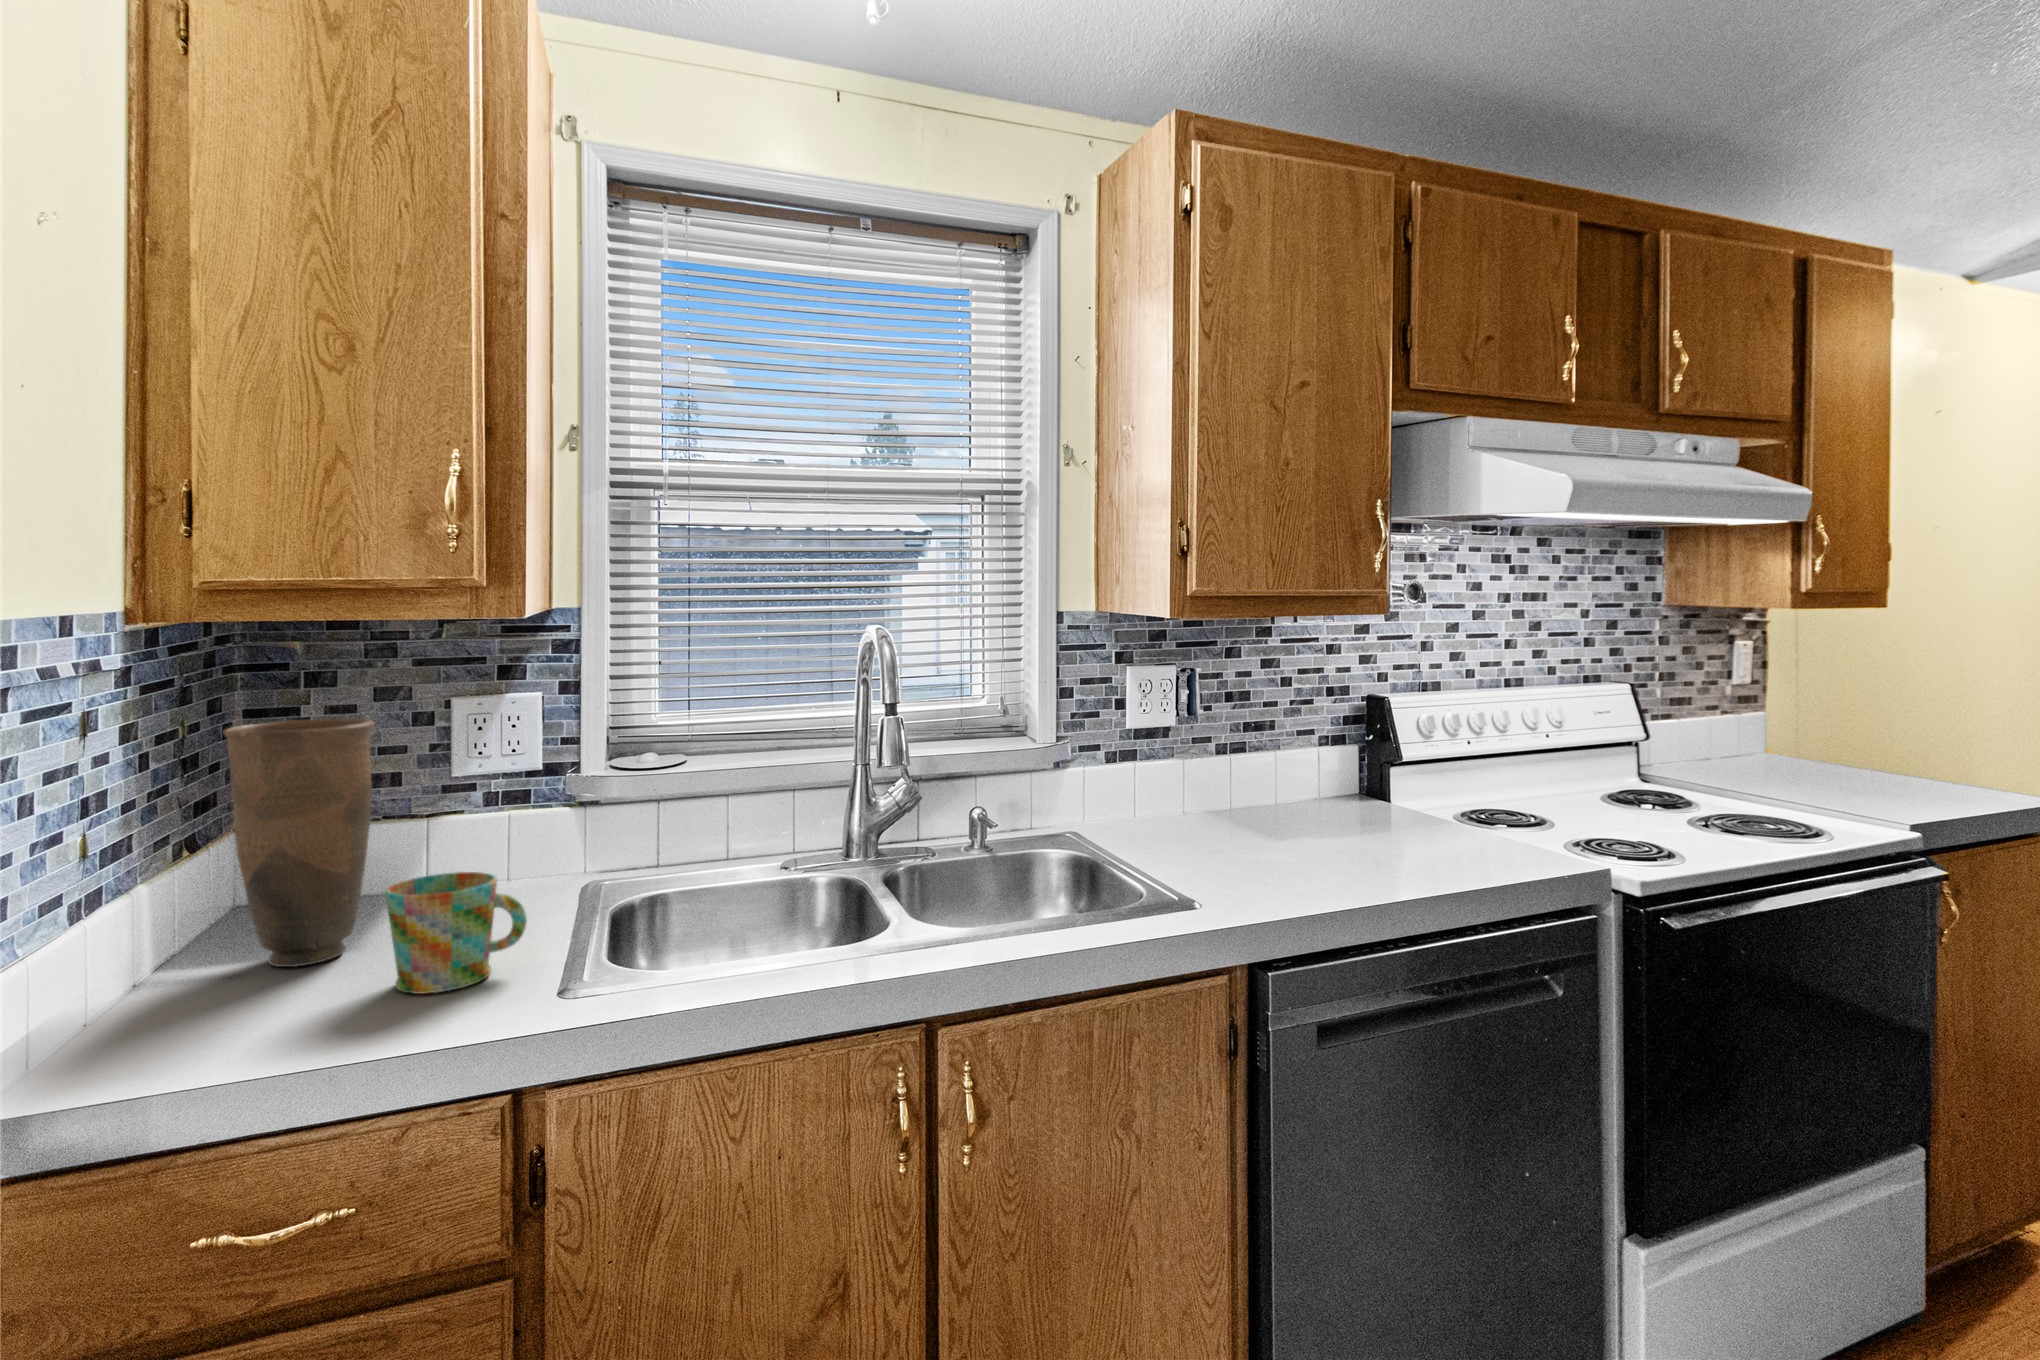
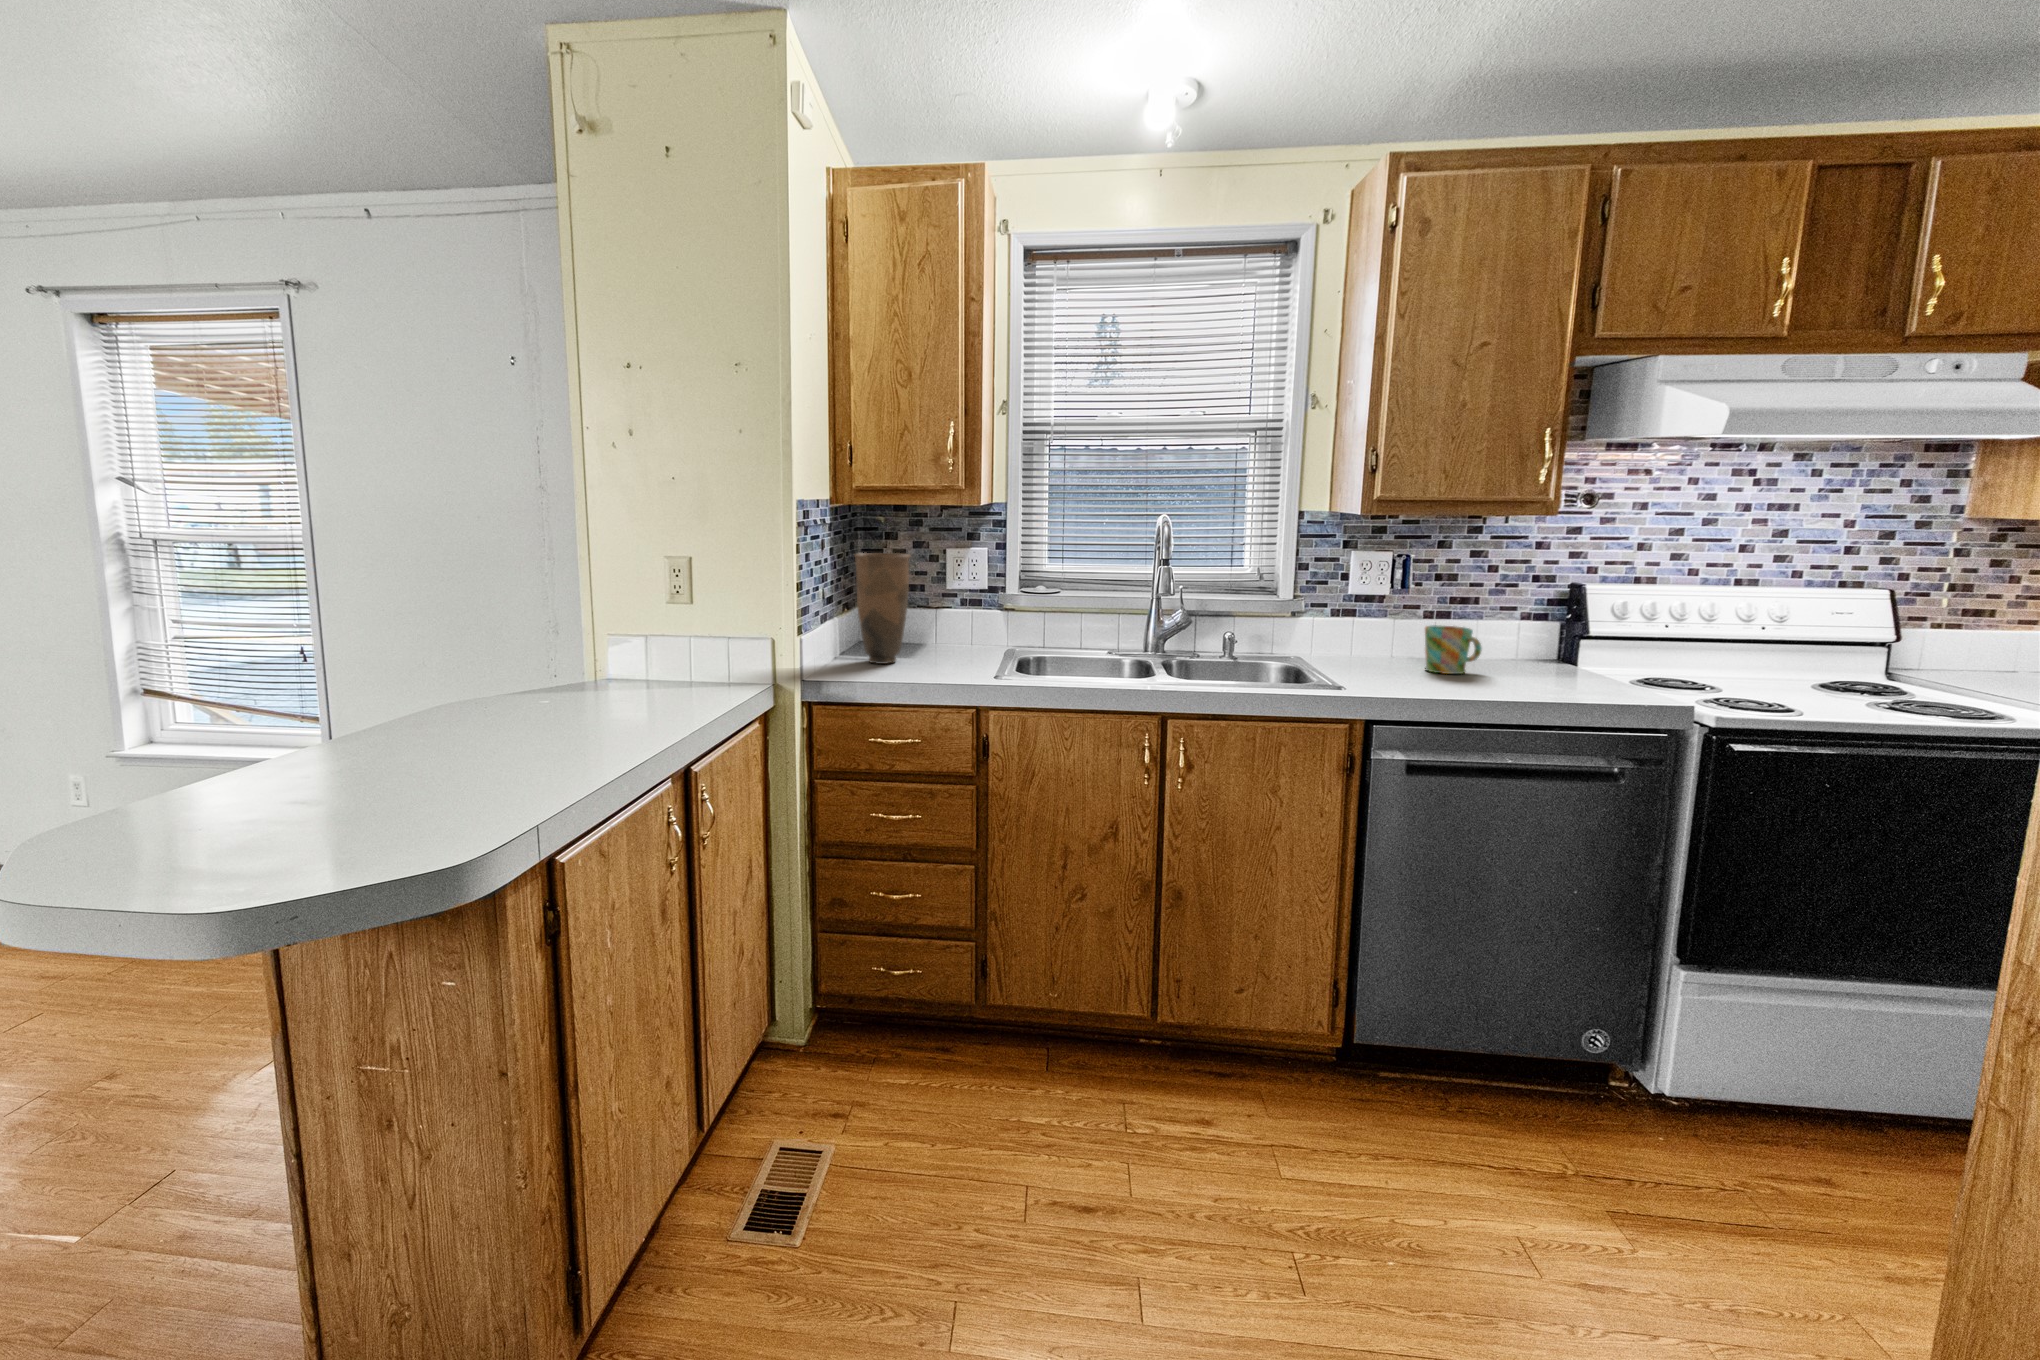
mug: present [385,872,527,994] -> present [1425,625,1482,674]

